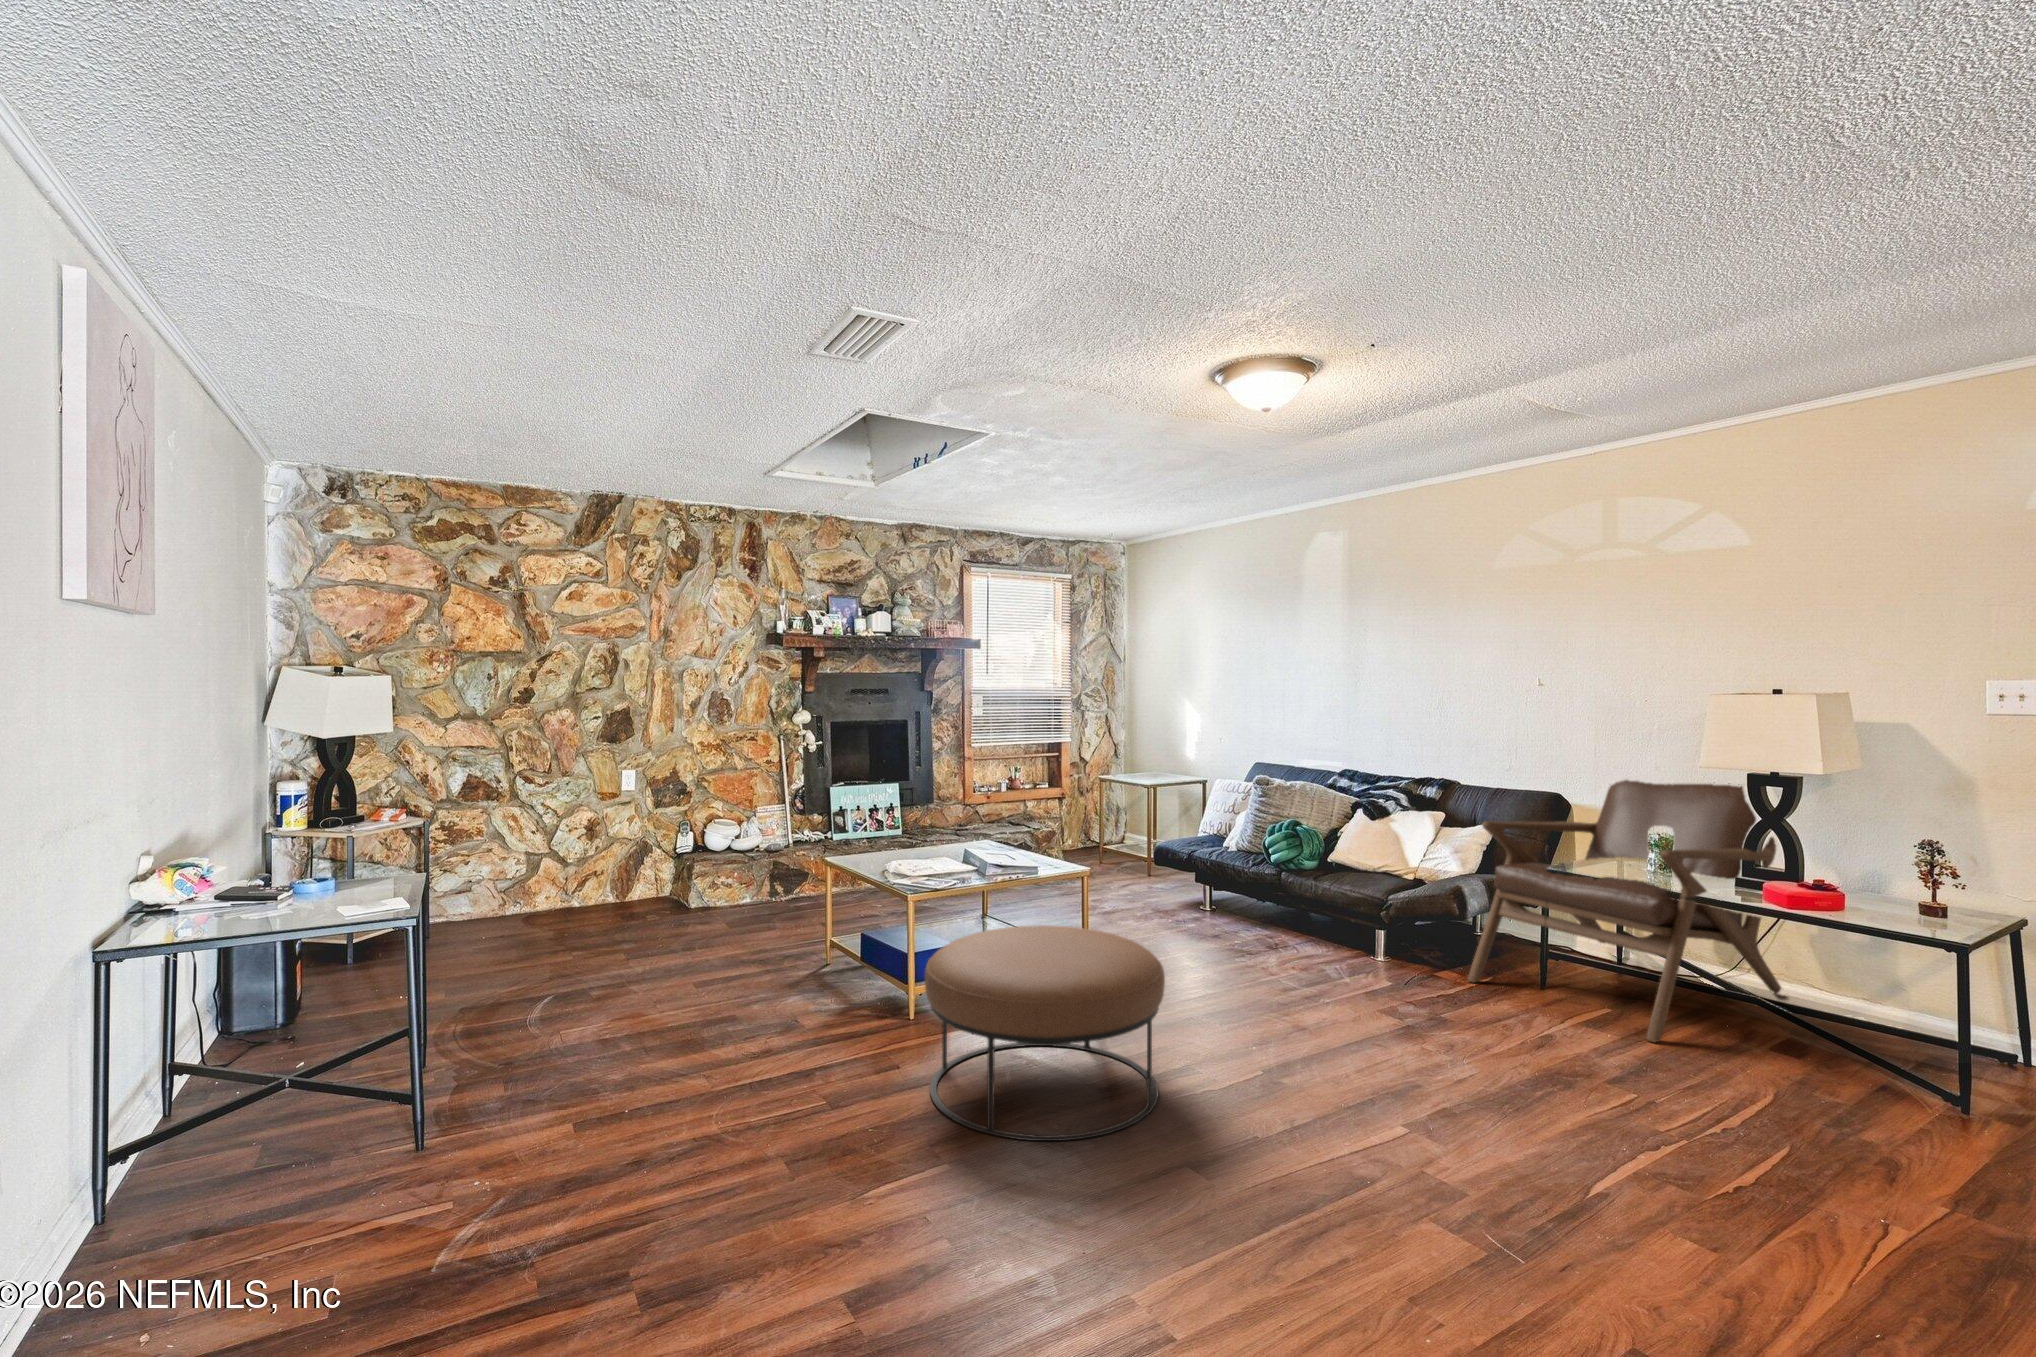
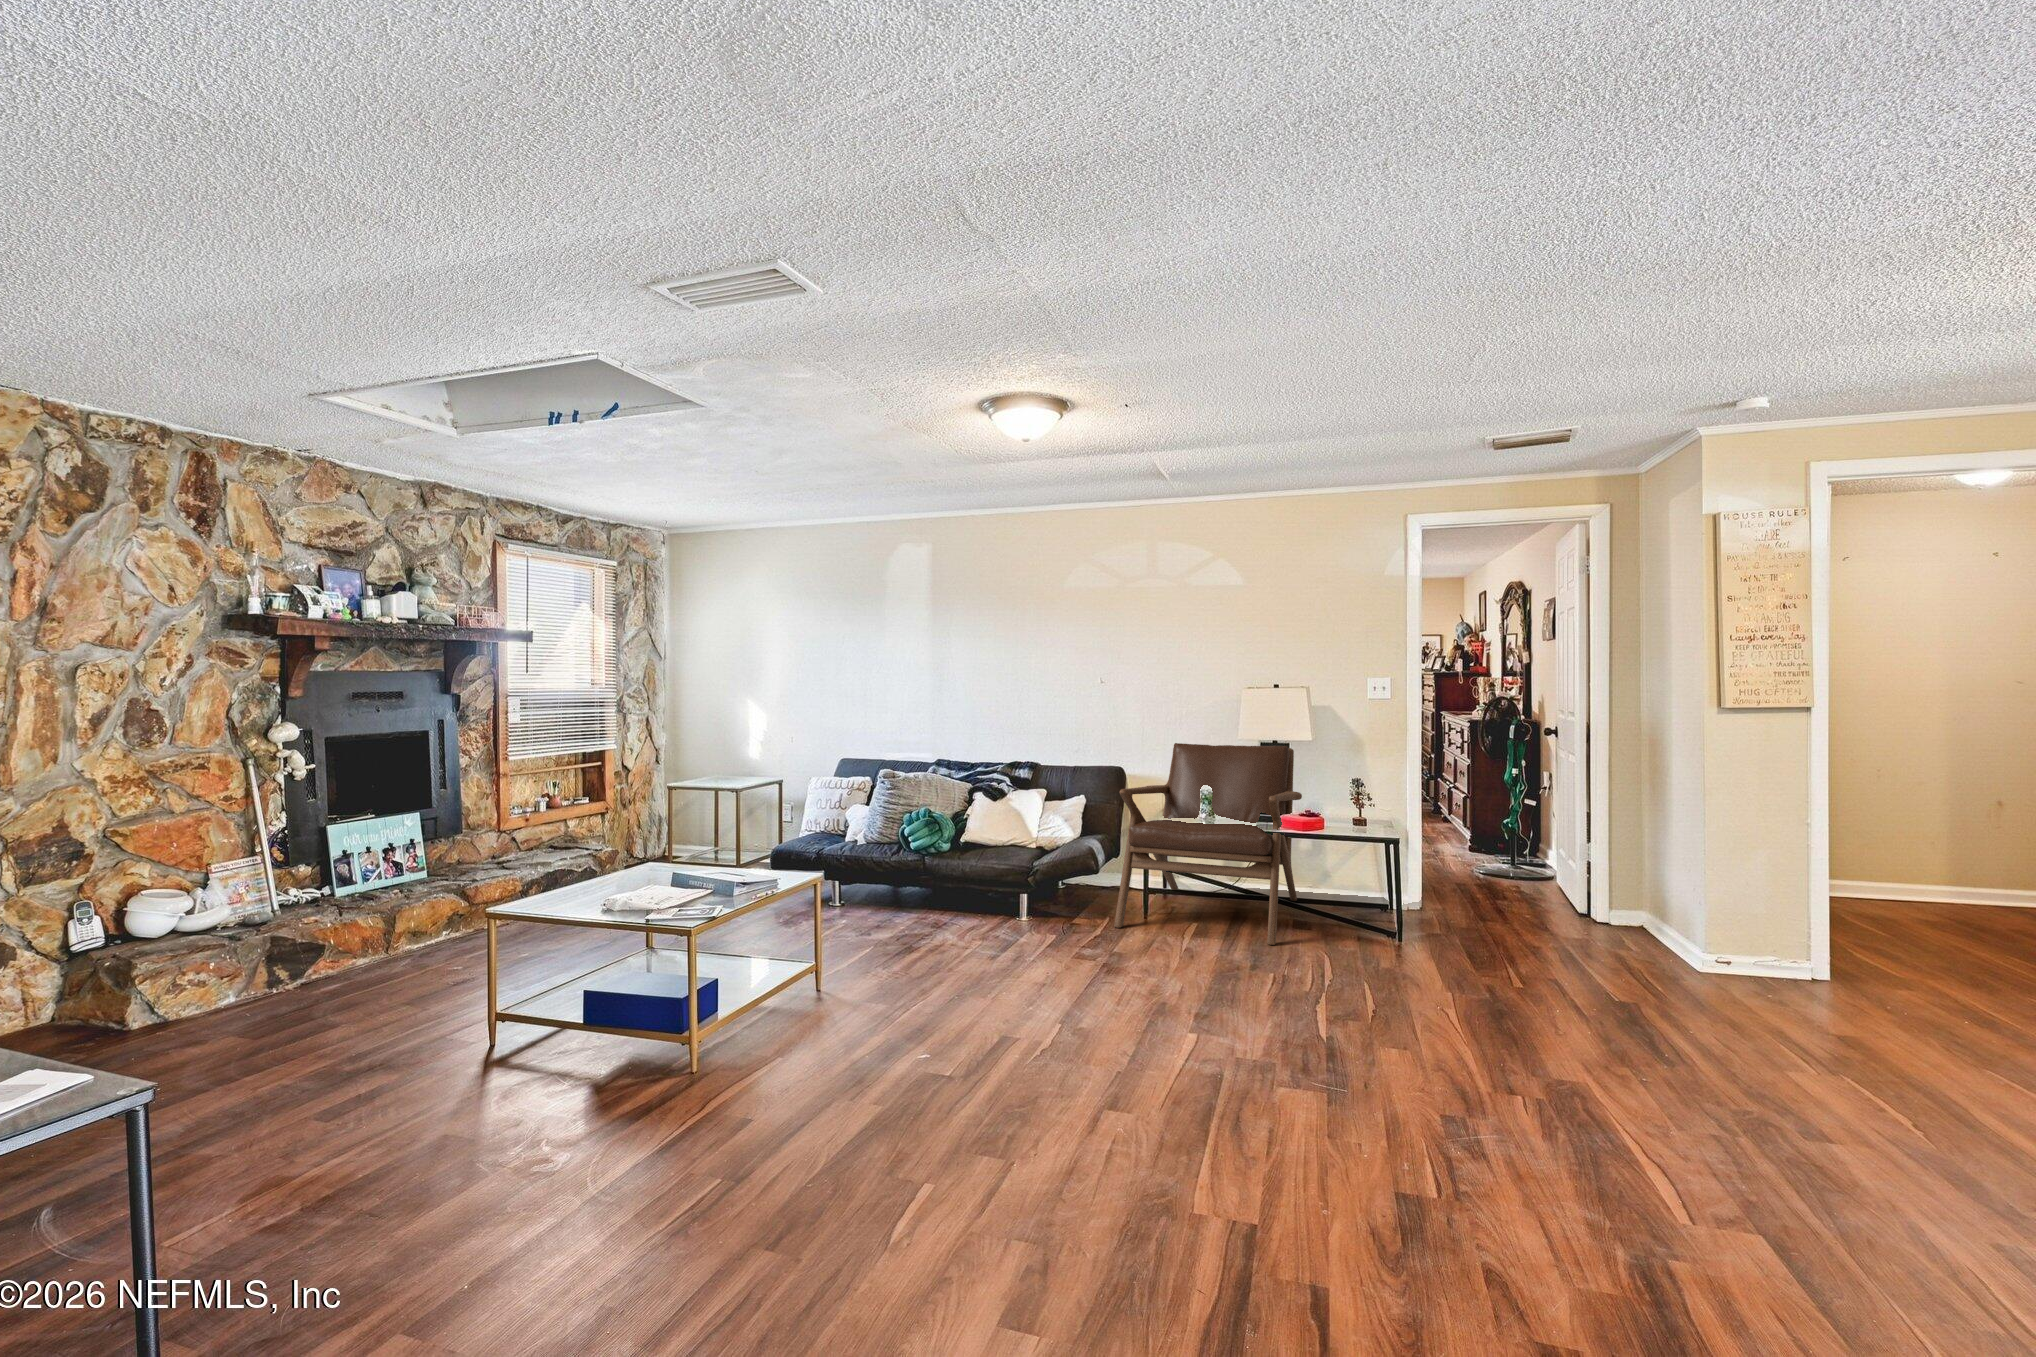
ottoman: present [925,925,1165,1141] -> none [785,931,1049,1175]

